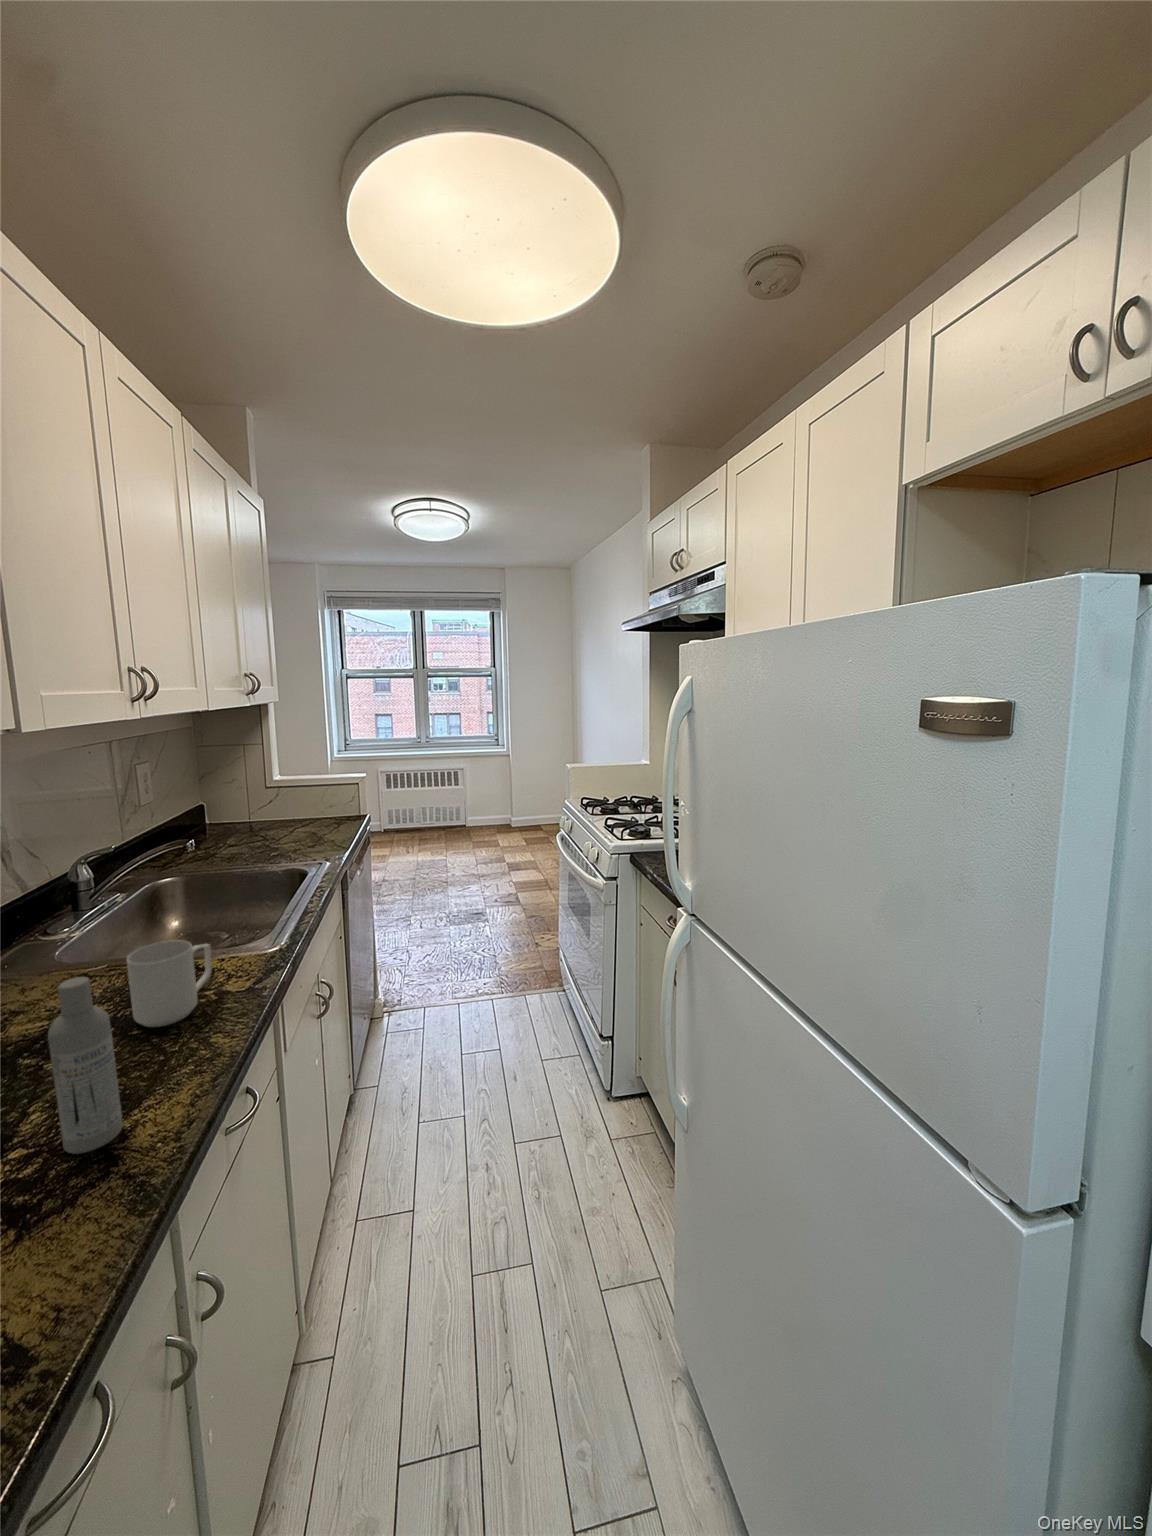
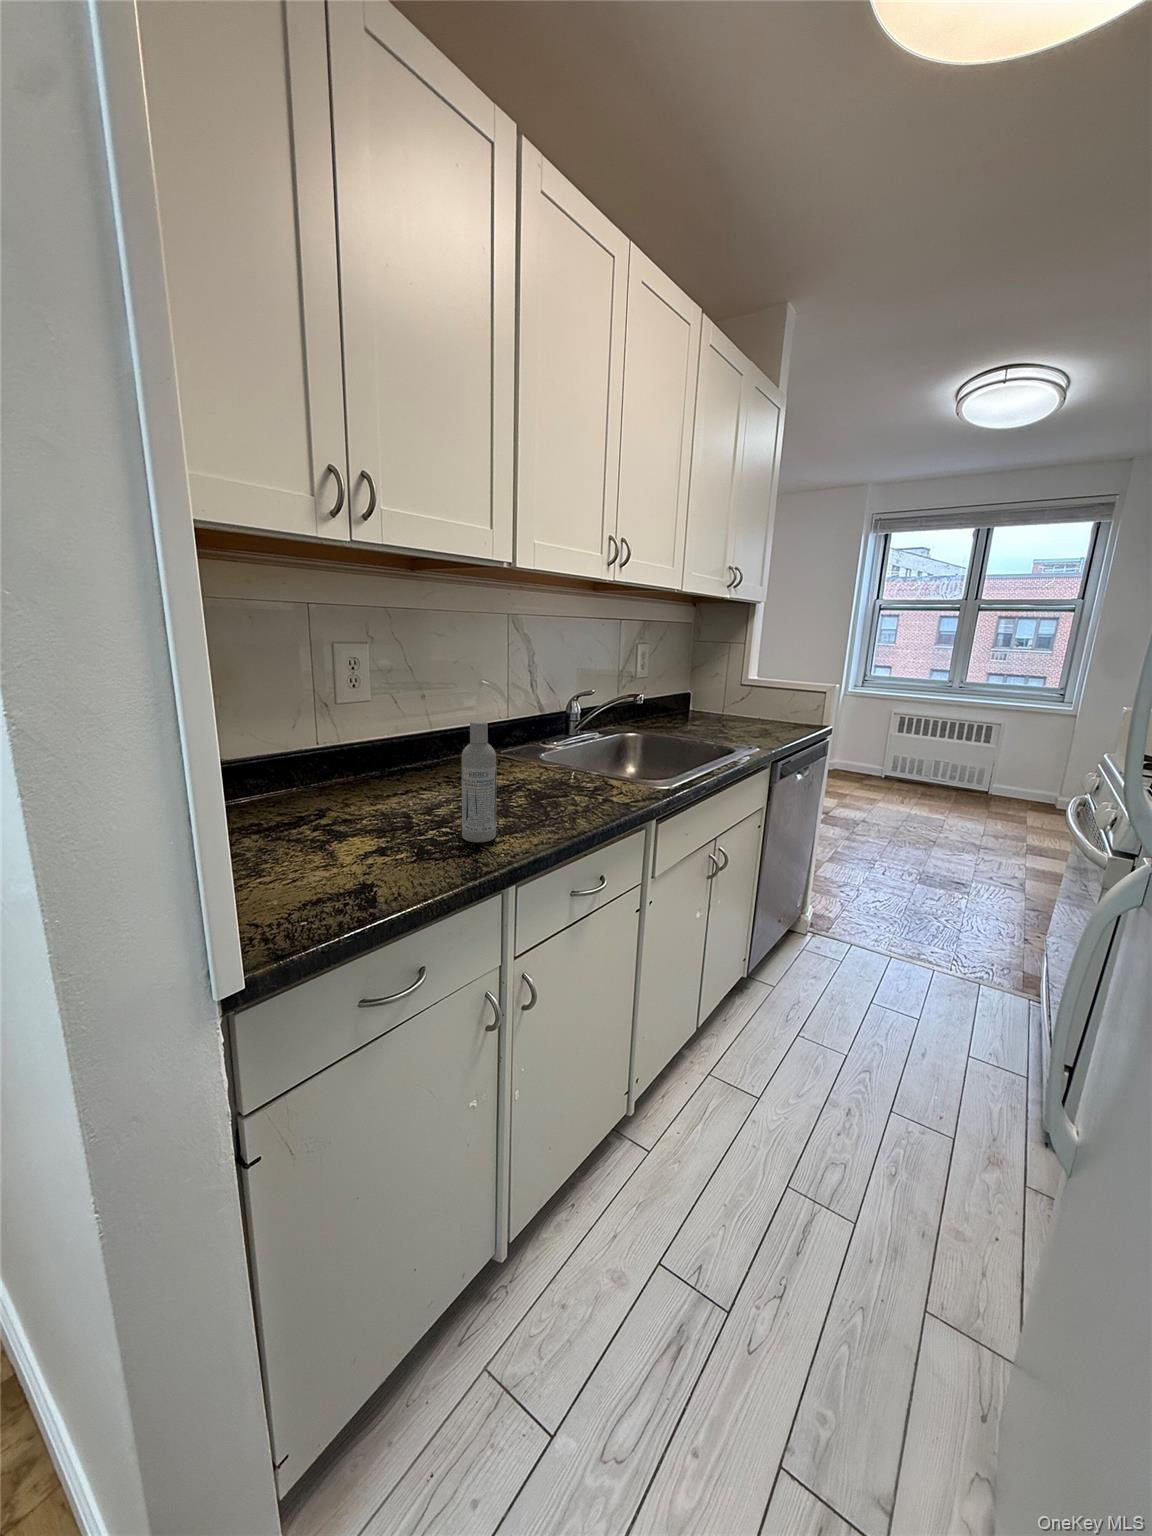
mug: present [127,940,212,1027] -> none [546,744,604,804]

